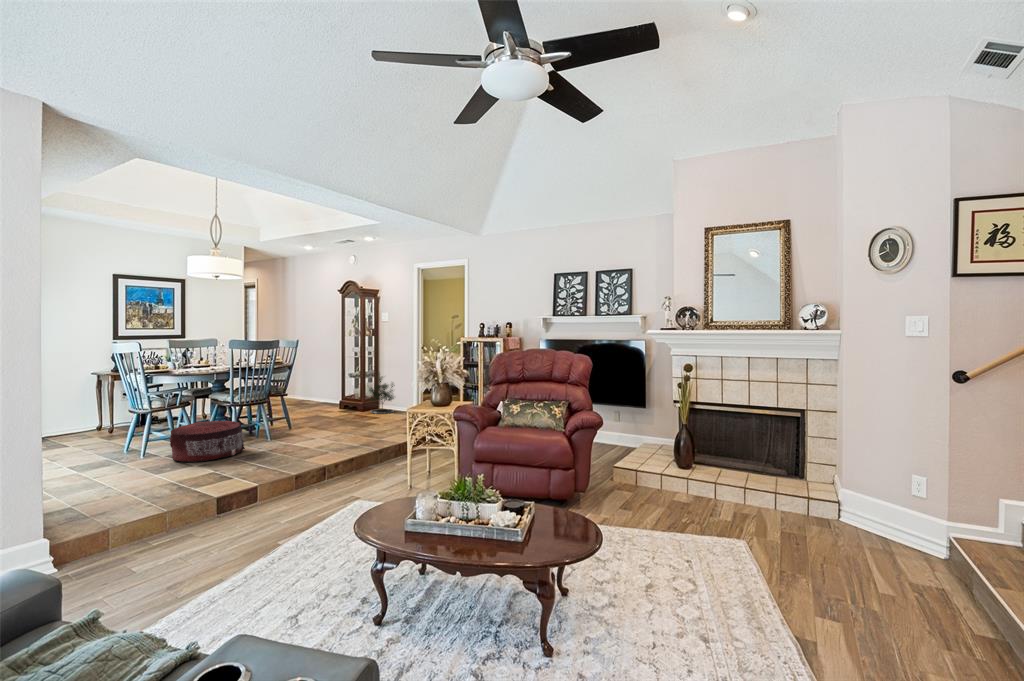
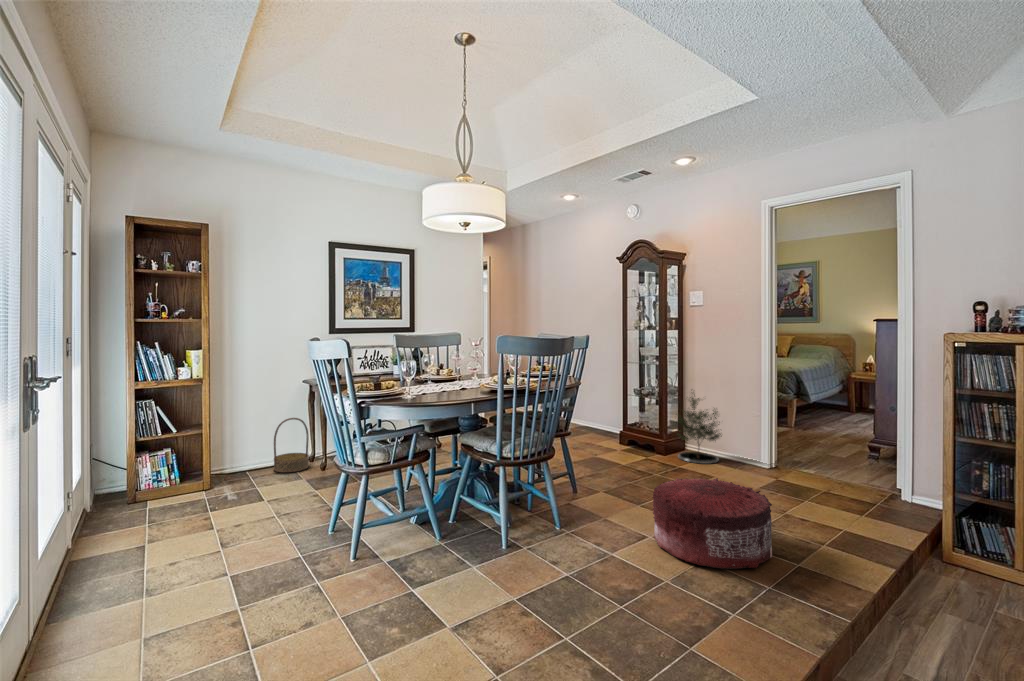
basket: none [67,398,97,436] -> present [274,418,309,473]
pouf: present [169,421,245,462] -> present [653,478,772,569]

